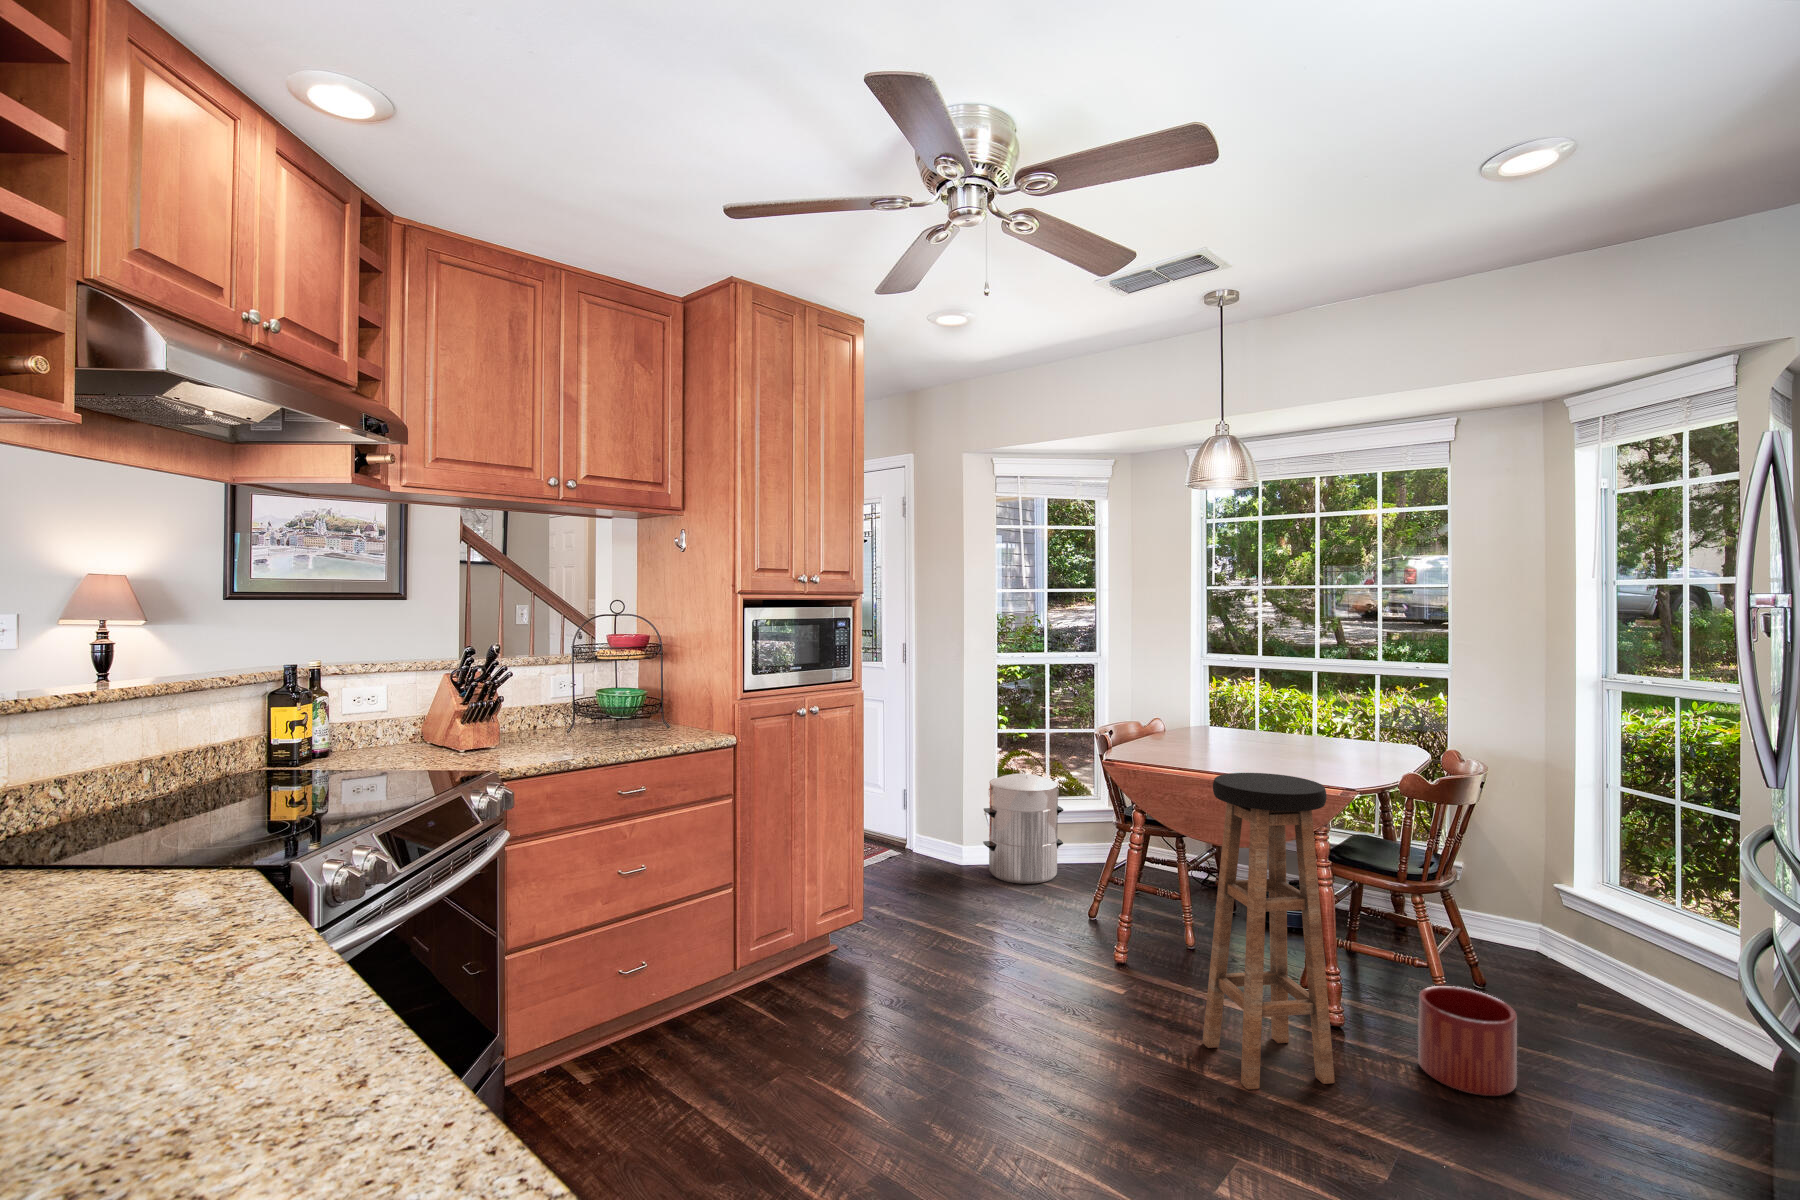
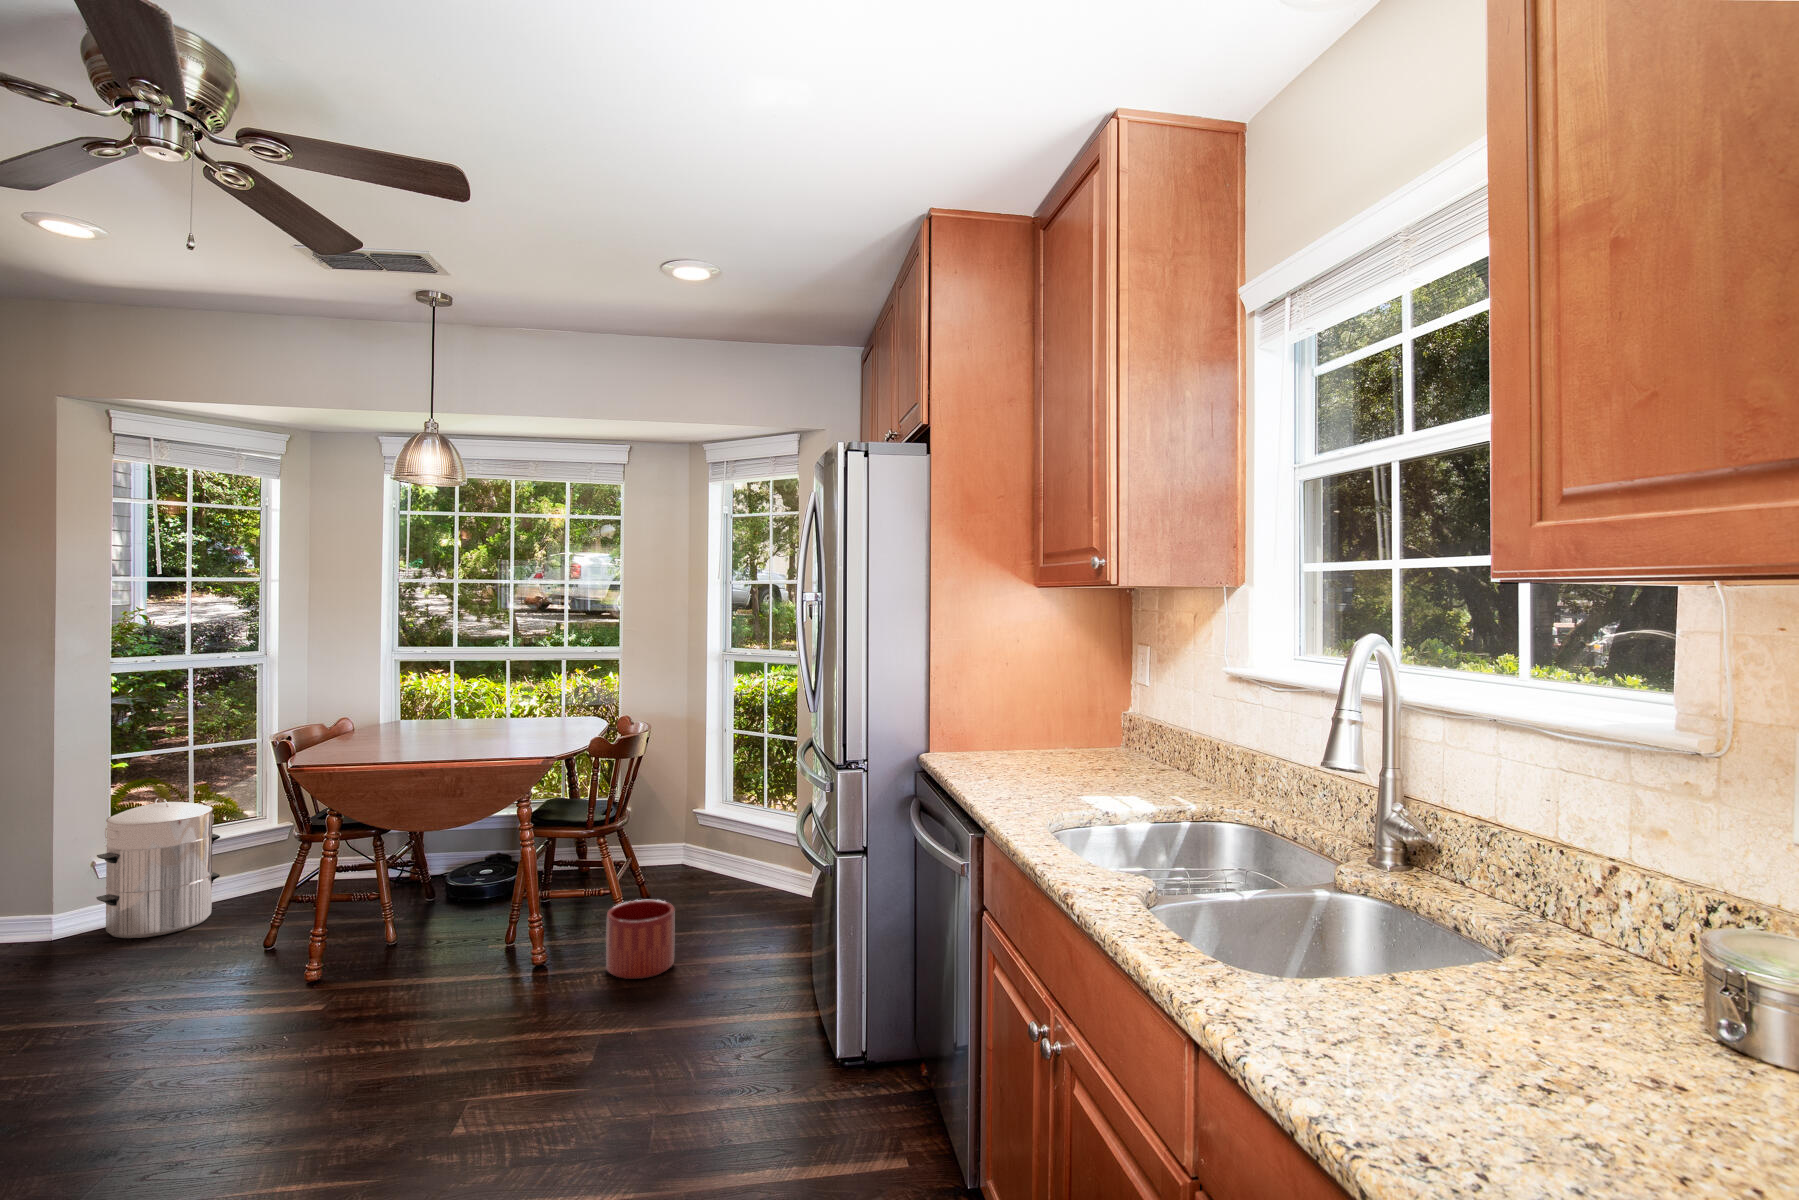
bar stool: present [1203,773,1335,1089] -> none [419,750,544,1041]

